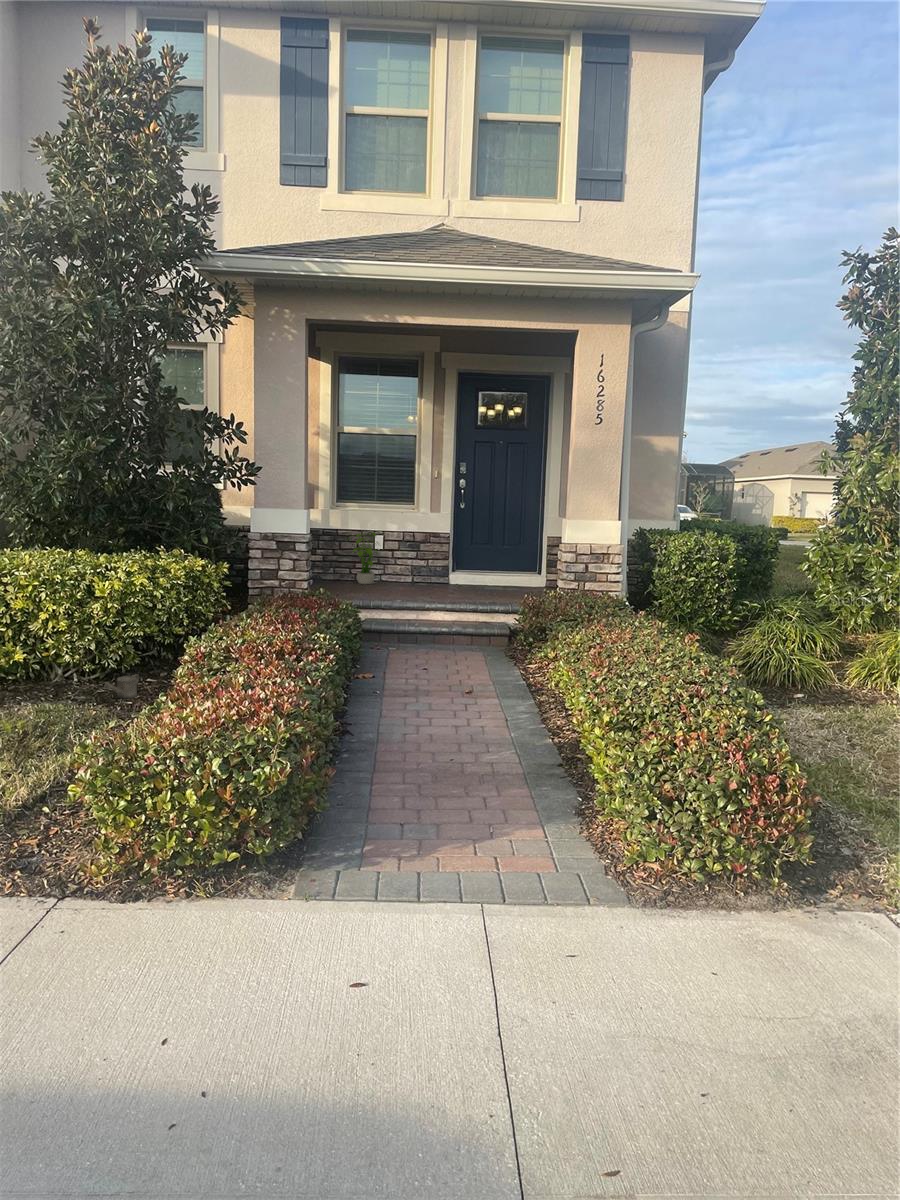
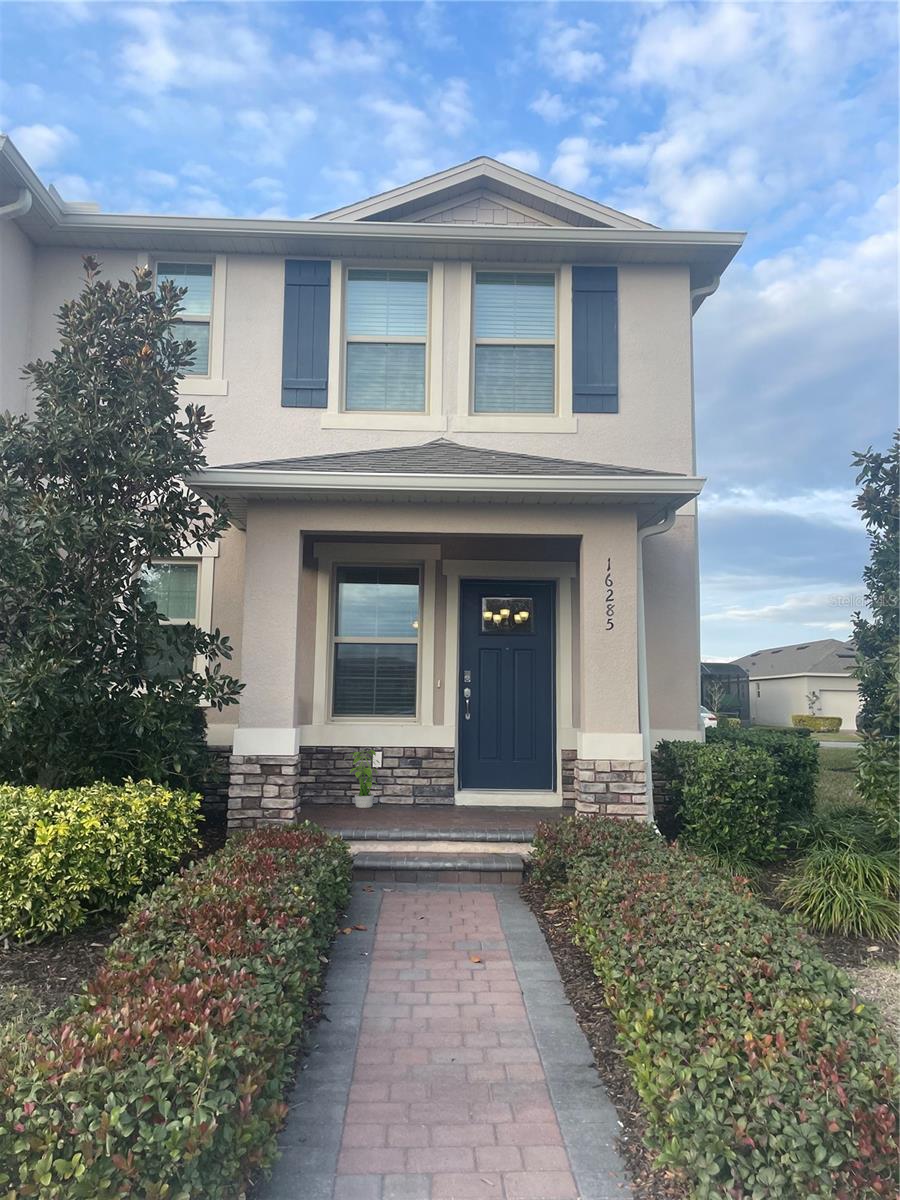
watering can: present [105,674,139,698] -> none [33,937,80,971]

